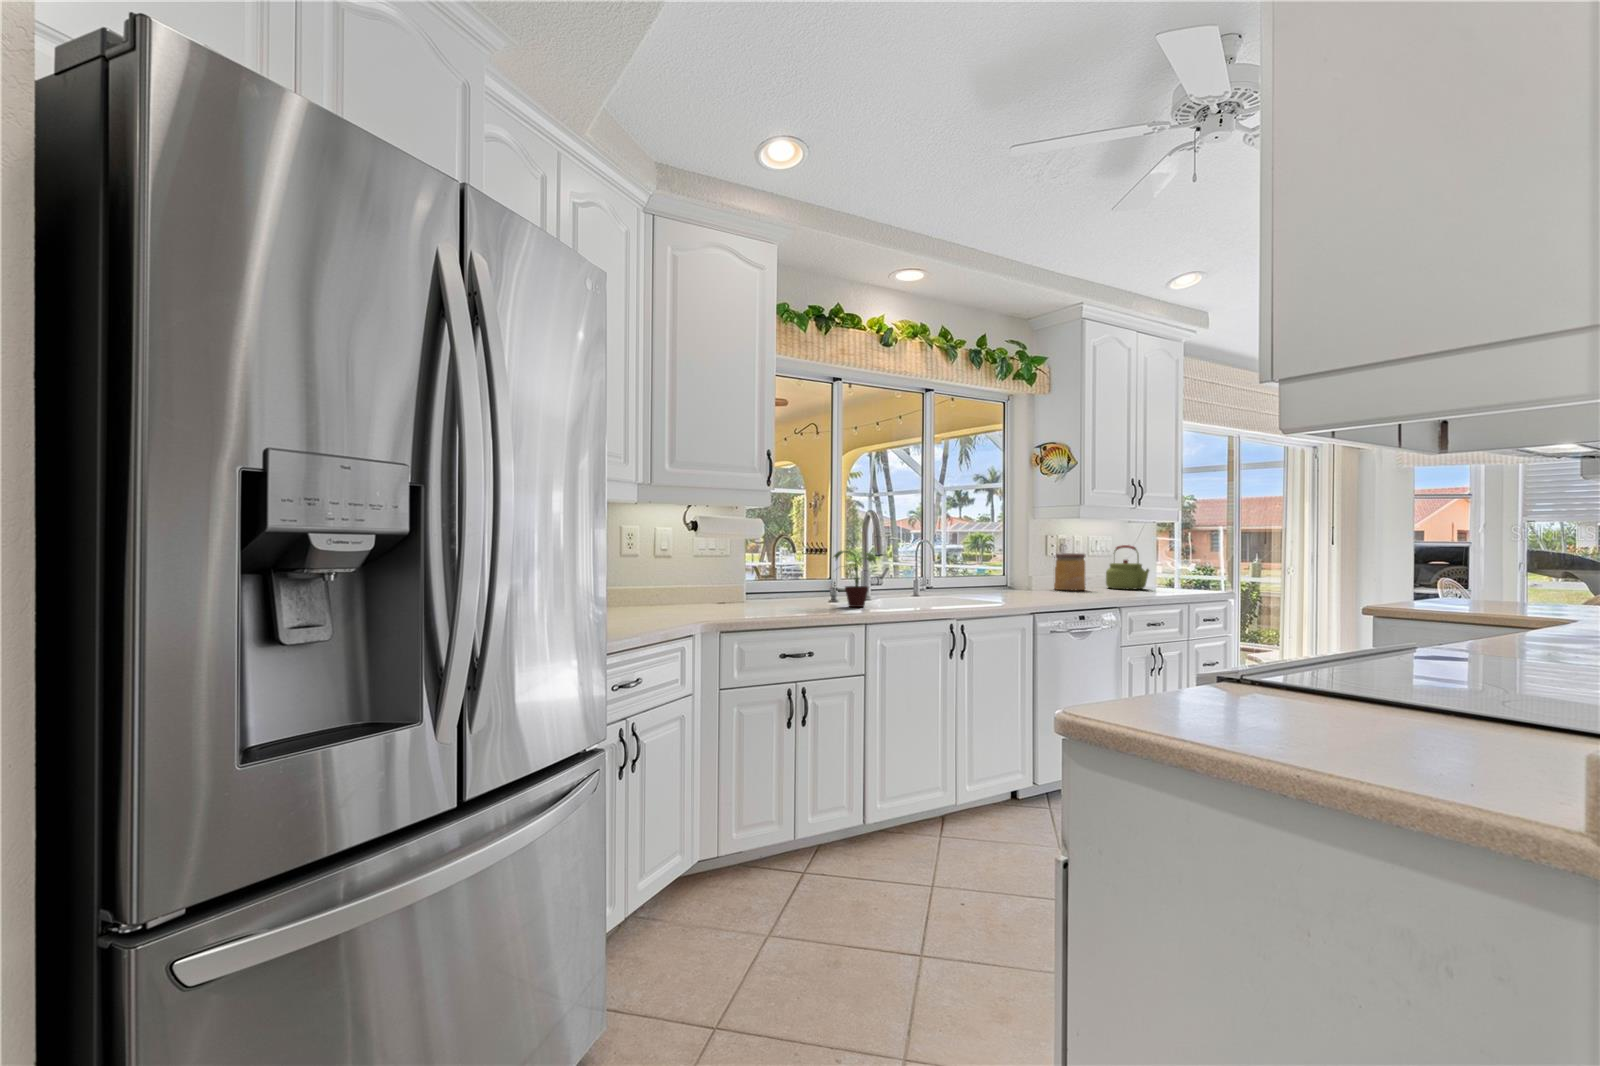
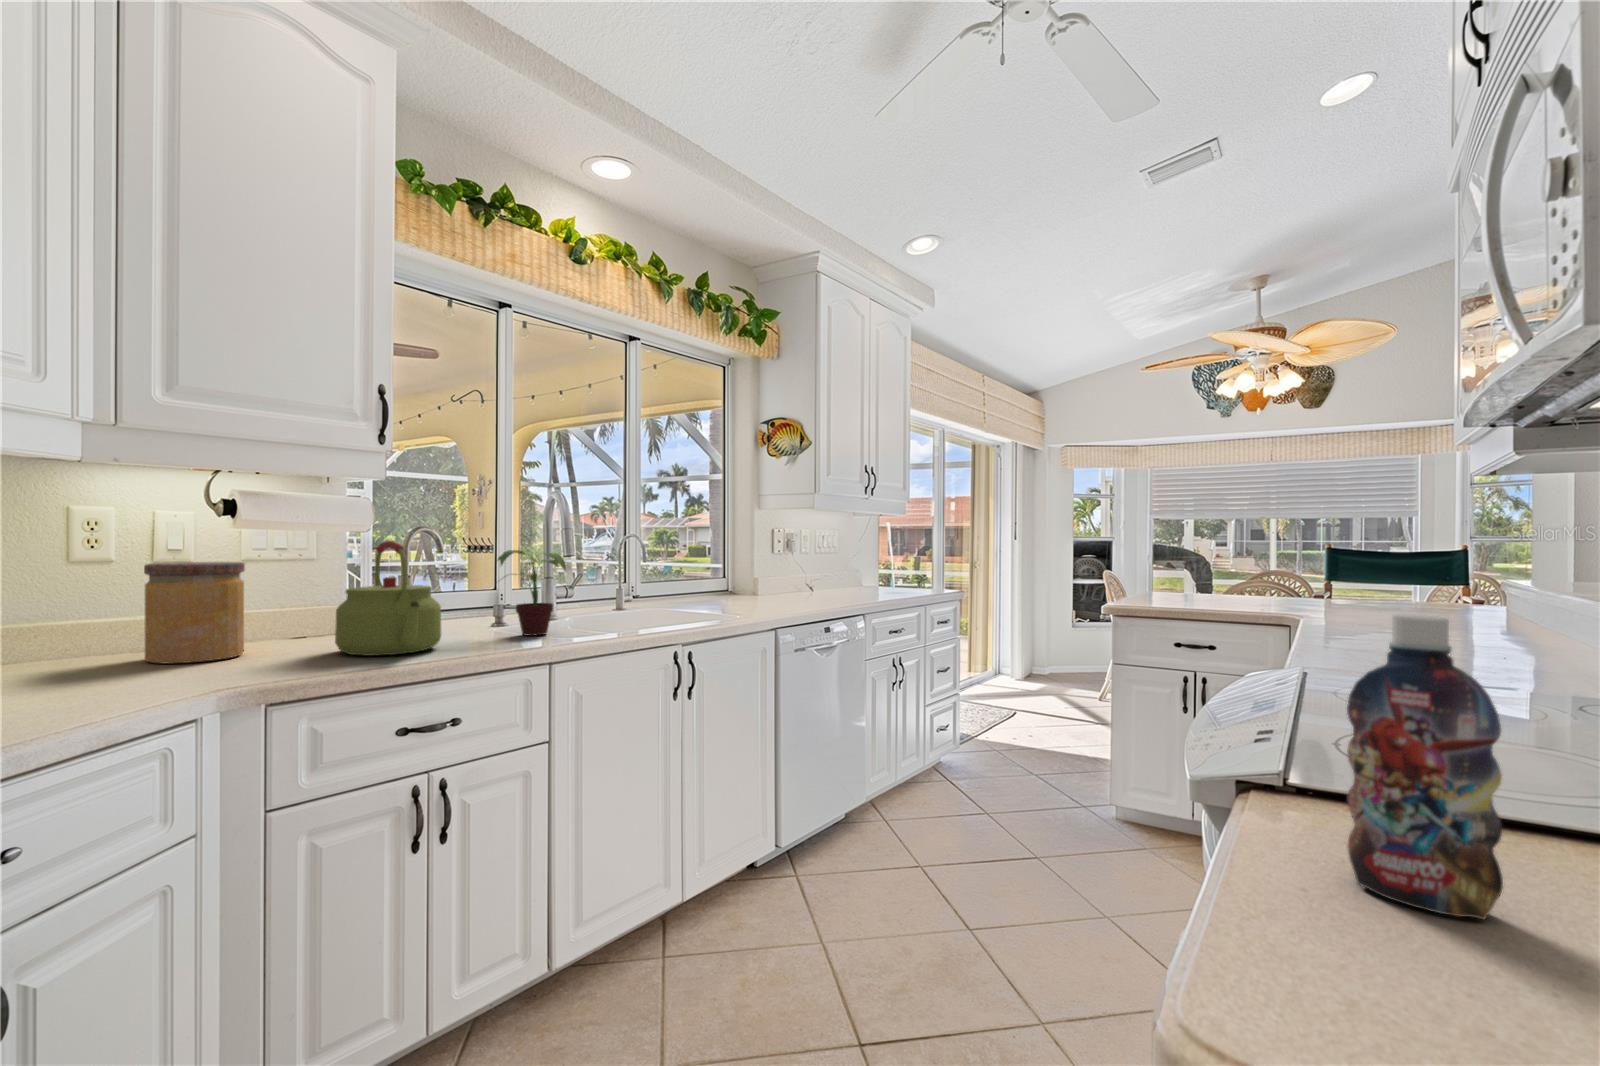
kettle: present [1106,545,1149,589] -> present [335,541,441,656]
jar: present [1054,553,1085,590] -> present [144,562,245,664]
bottle: none [1193,581,1239,706] -> present [1347,615,1503,920]

